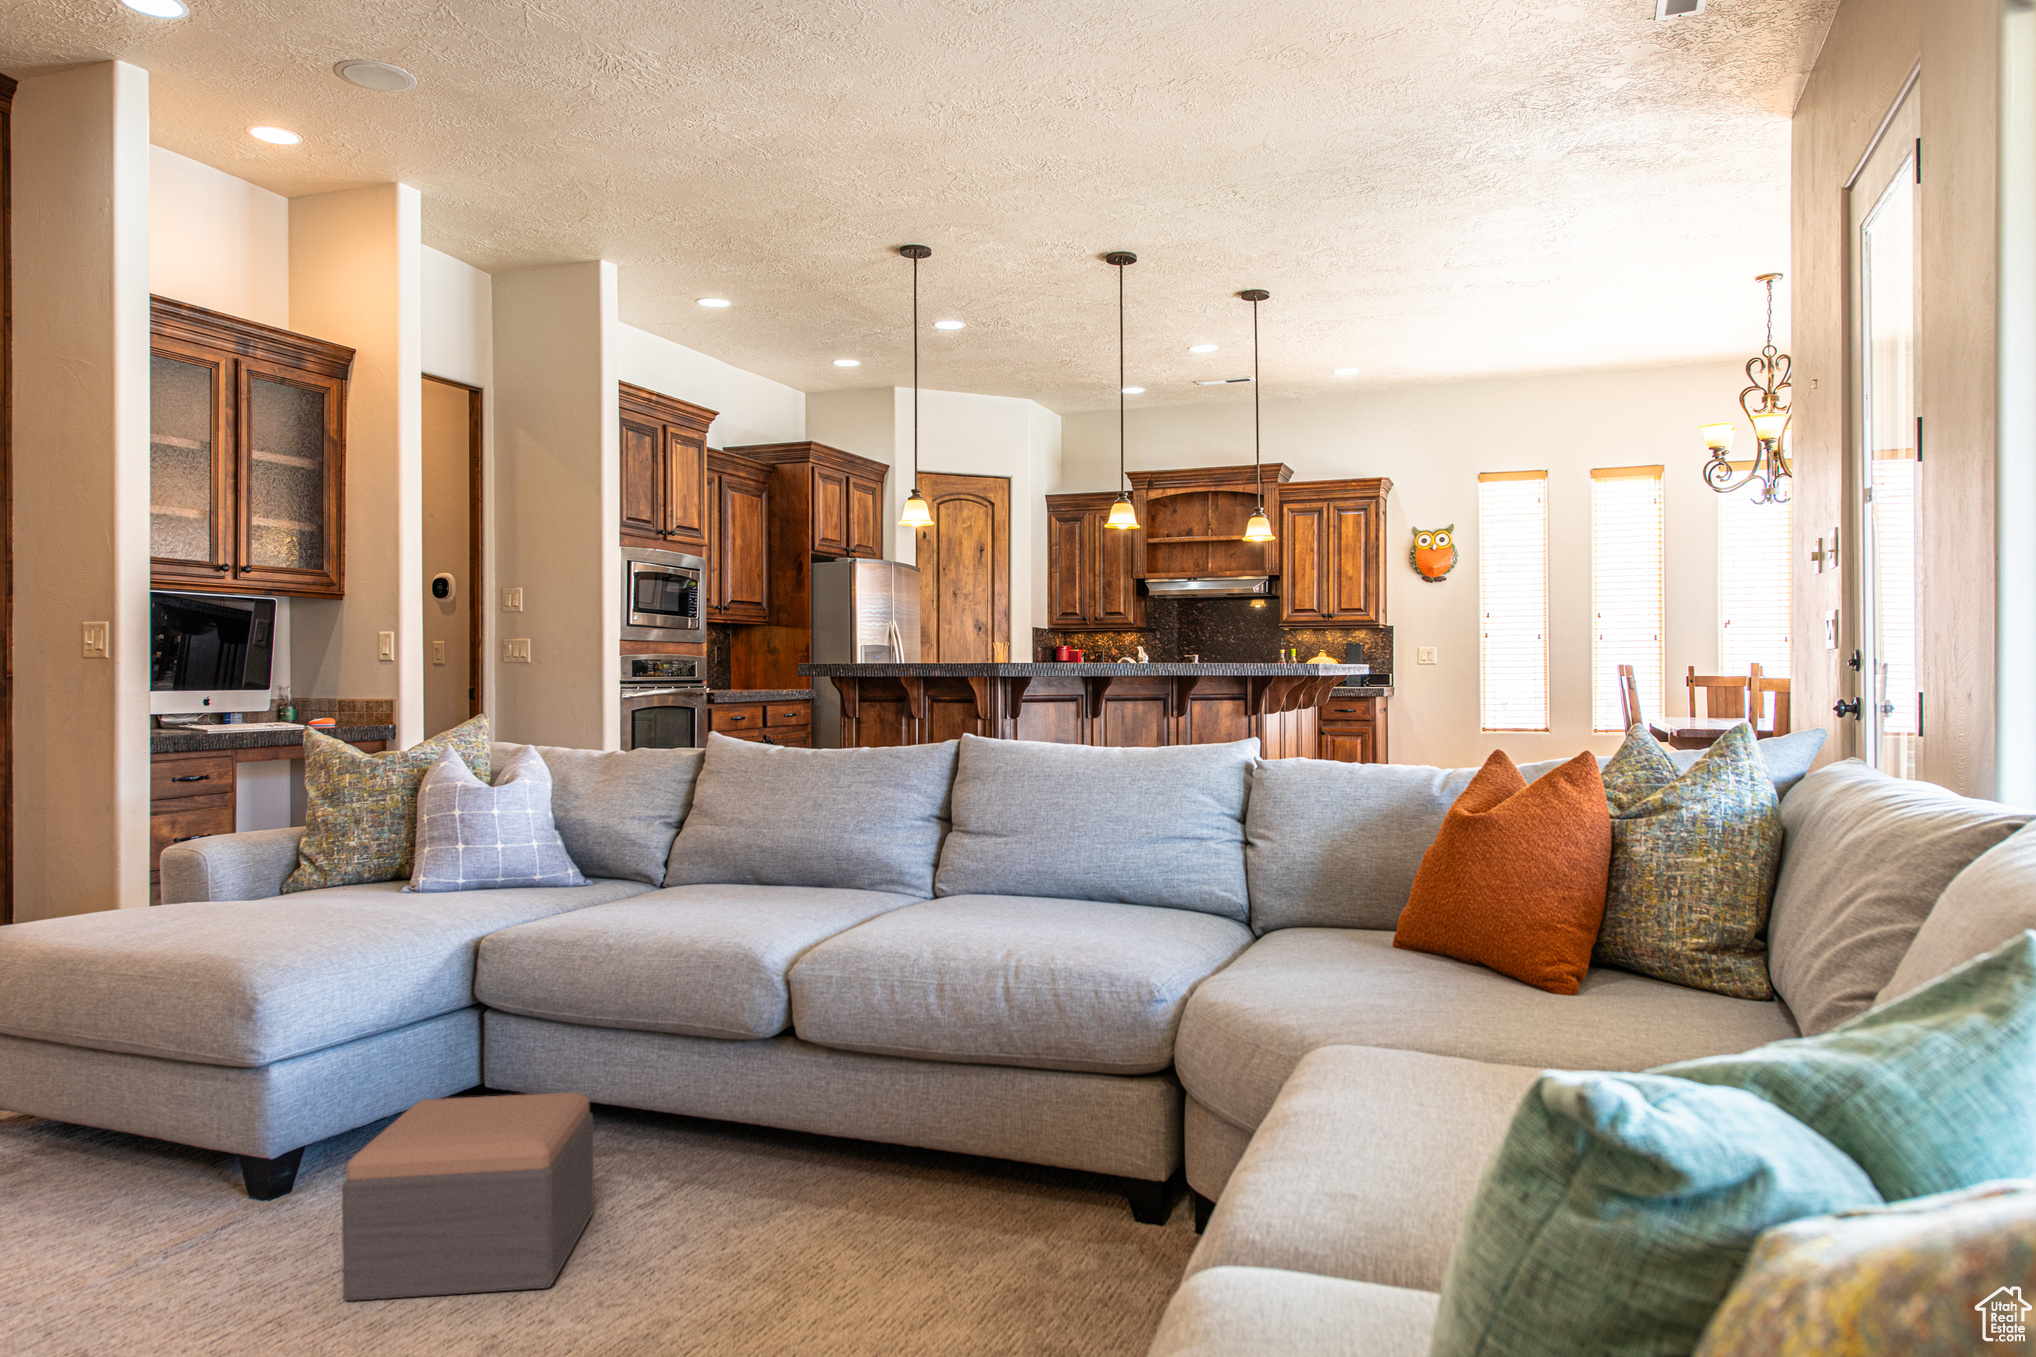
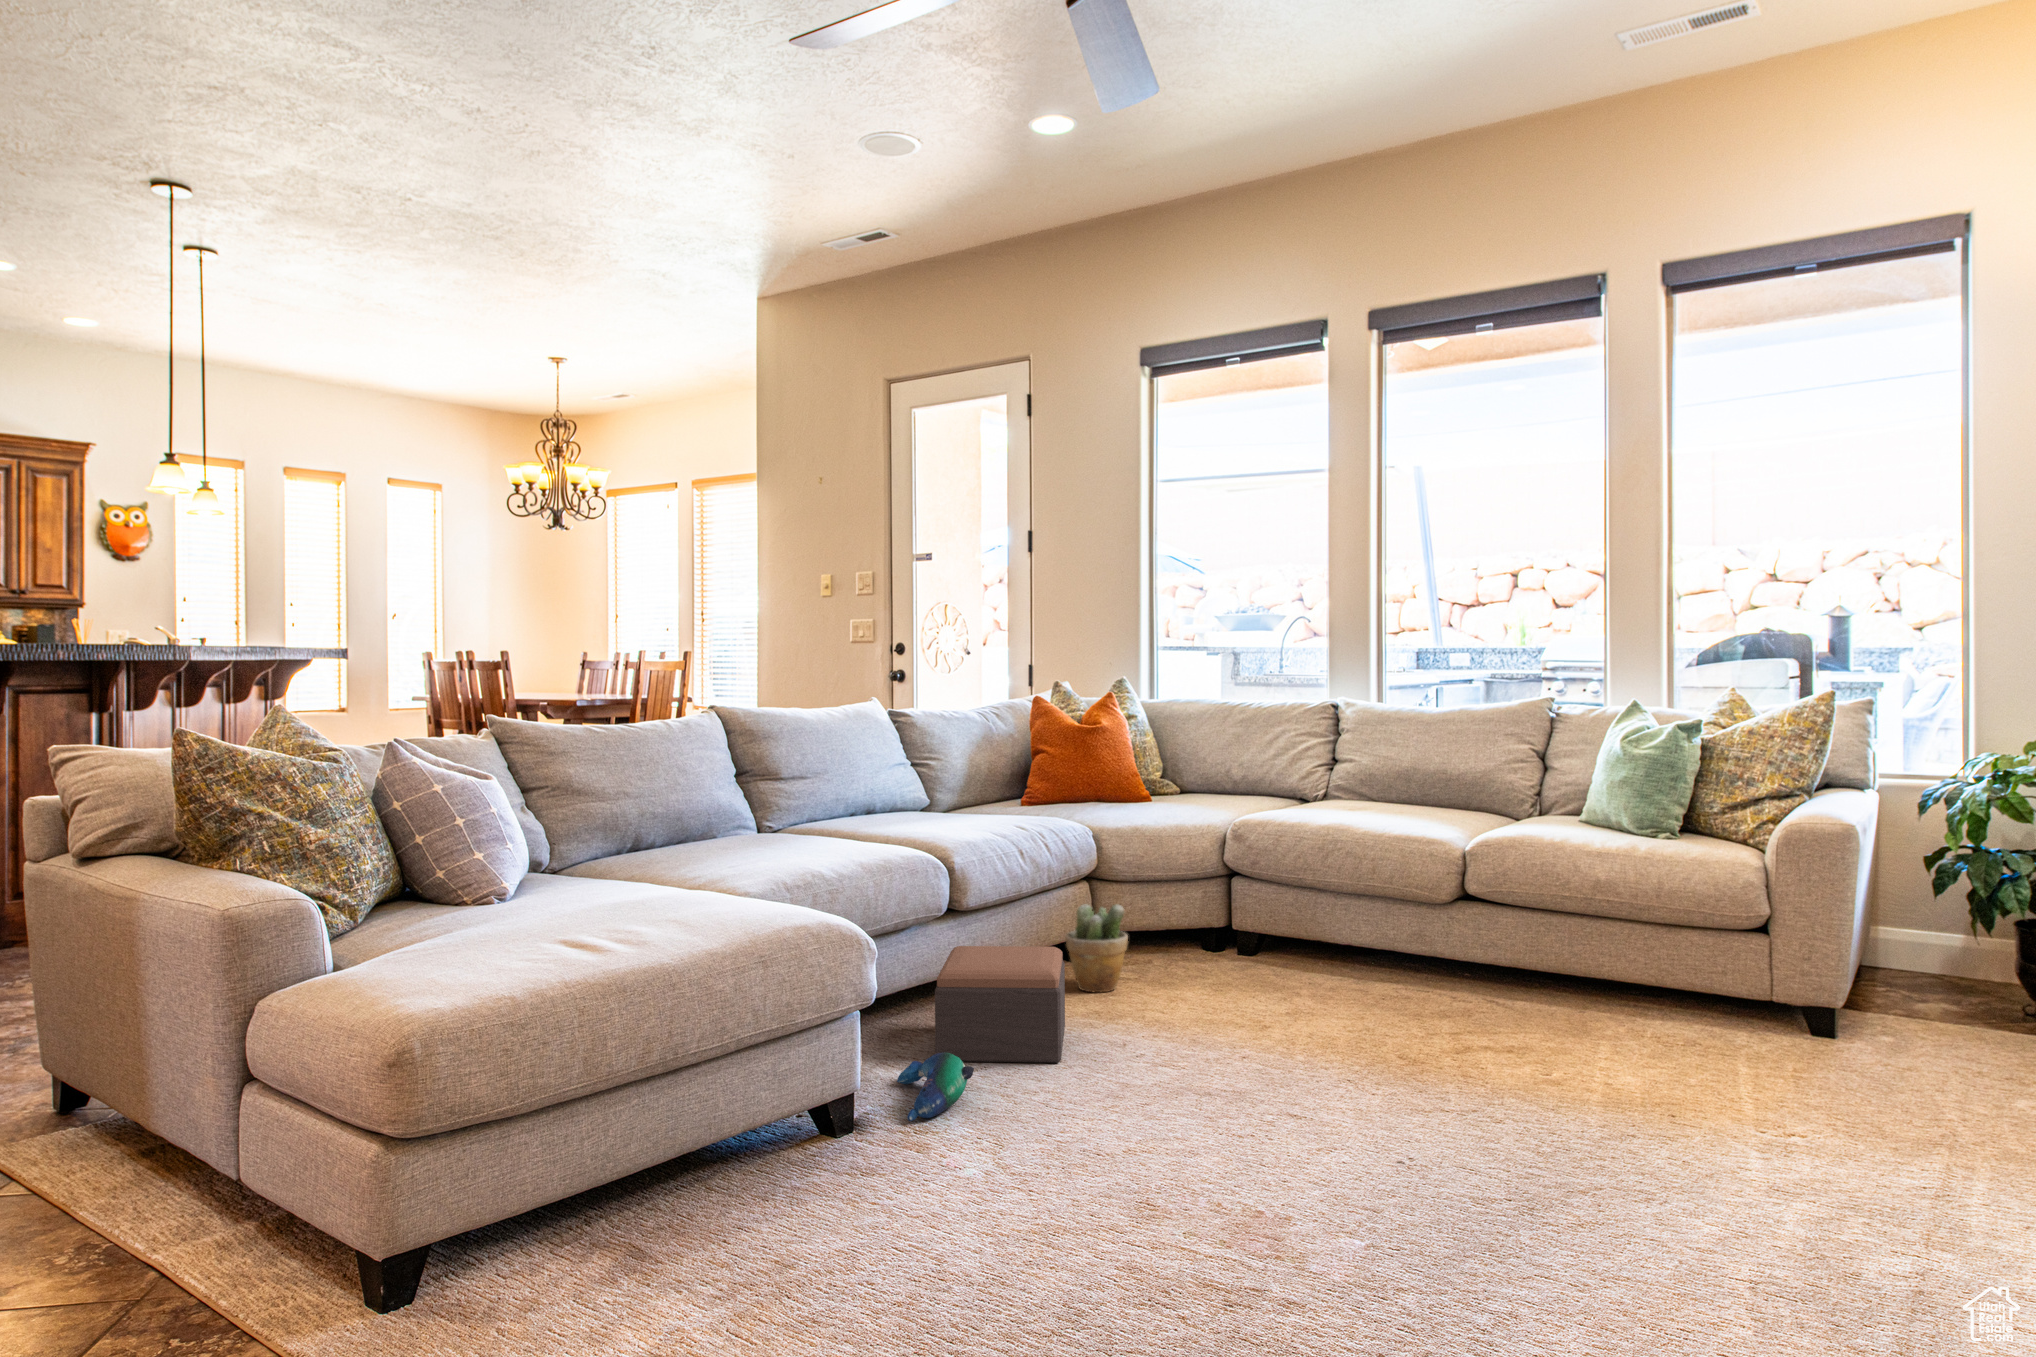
potted plant: none [768,1123,894,1314] -> present [1065,905,1128,992]
plush toy: none [145,1187,346,1249] -> present [897,1052,974,1121]

